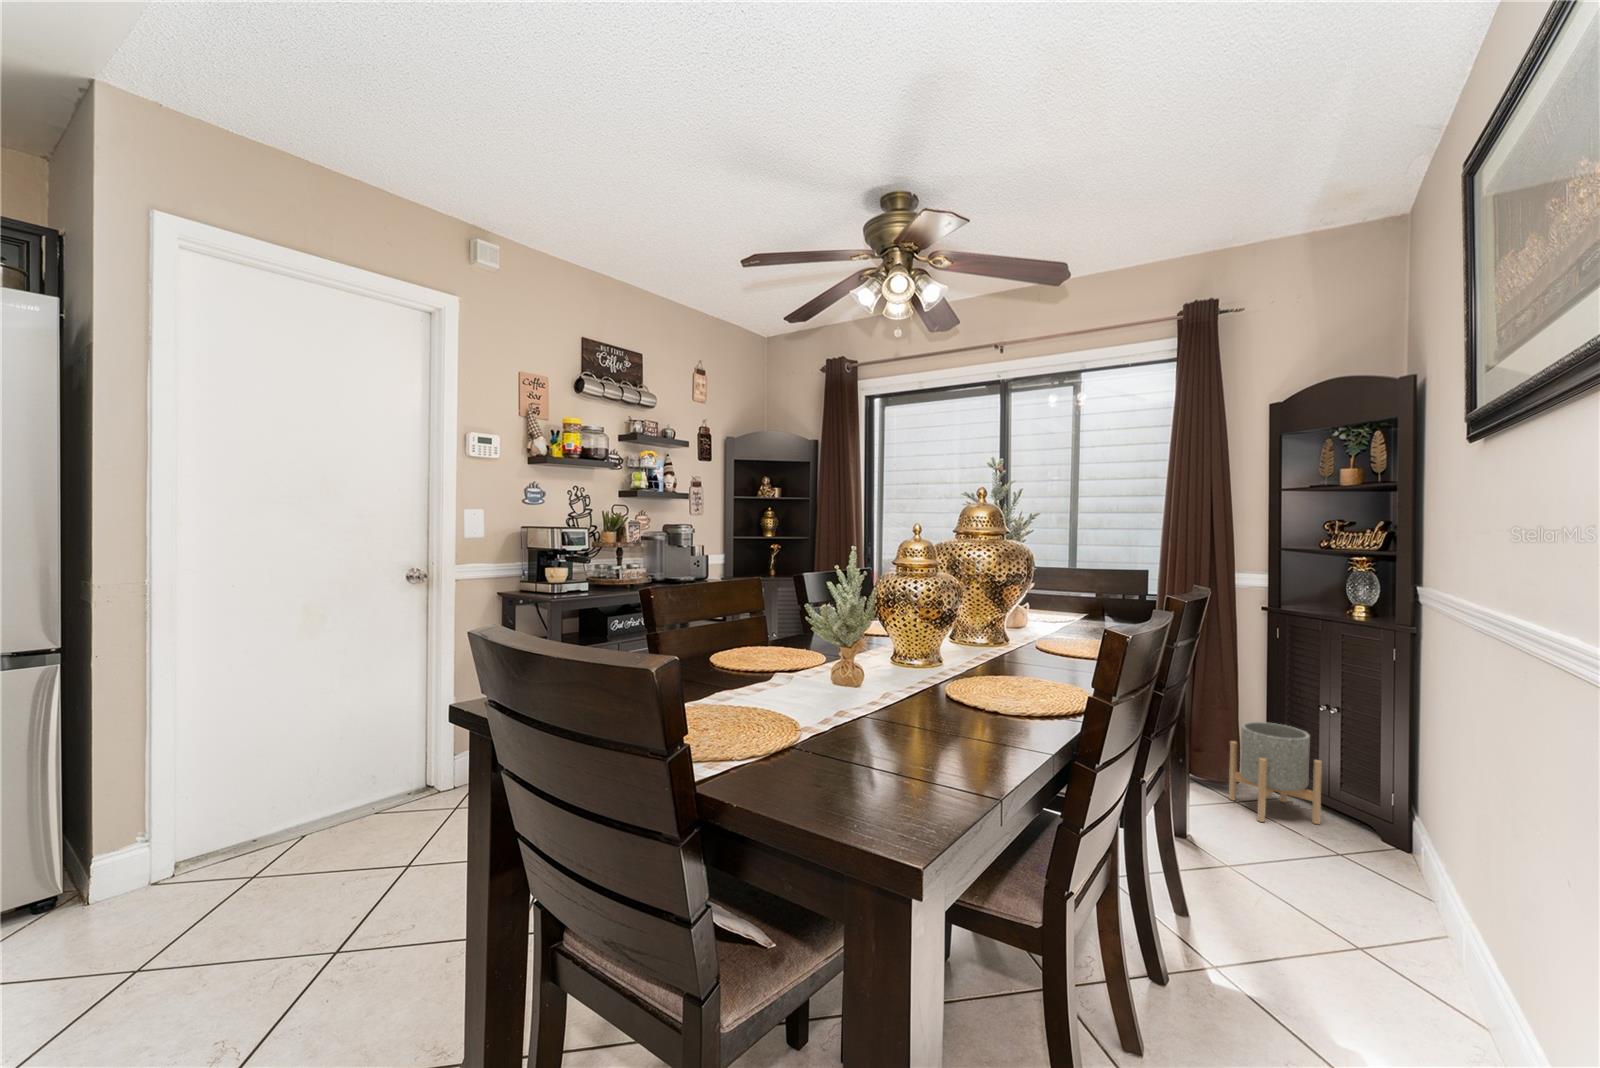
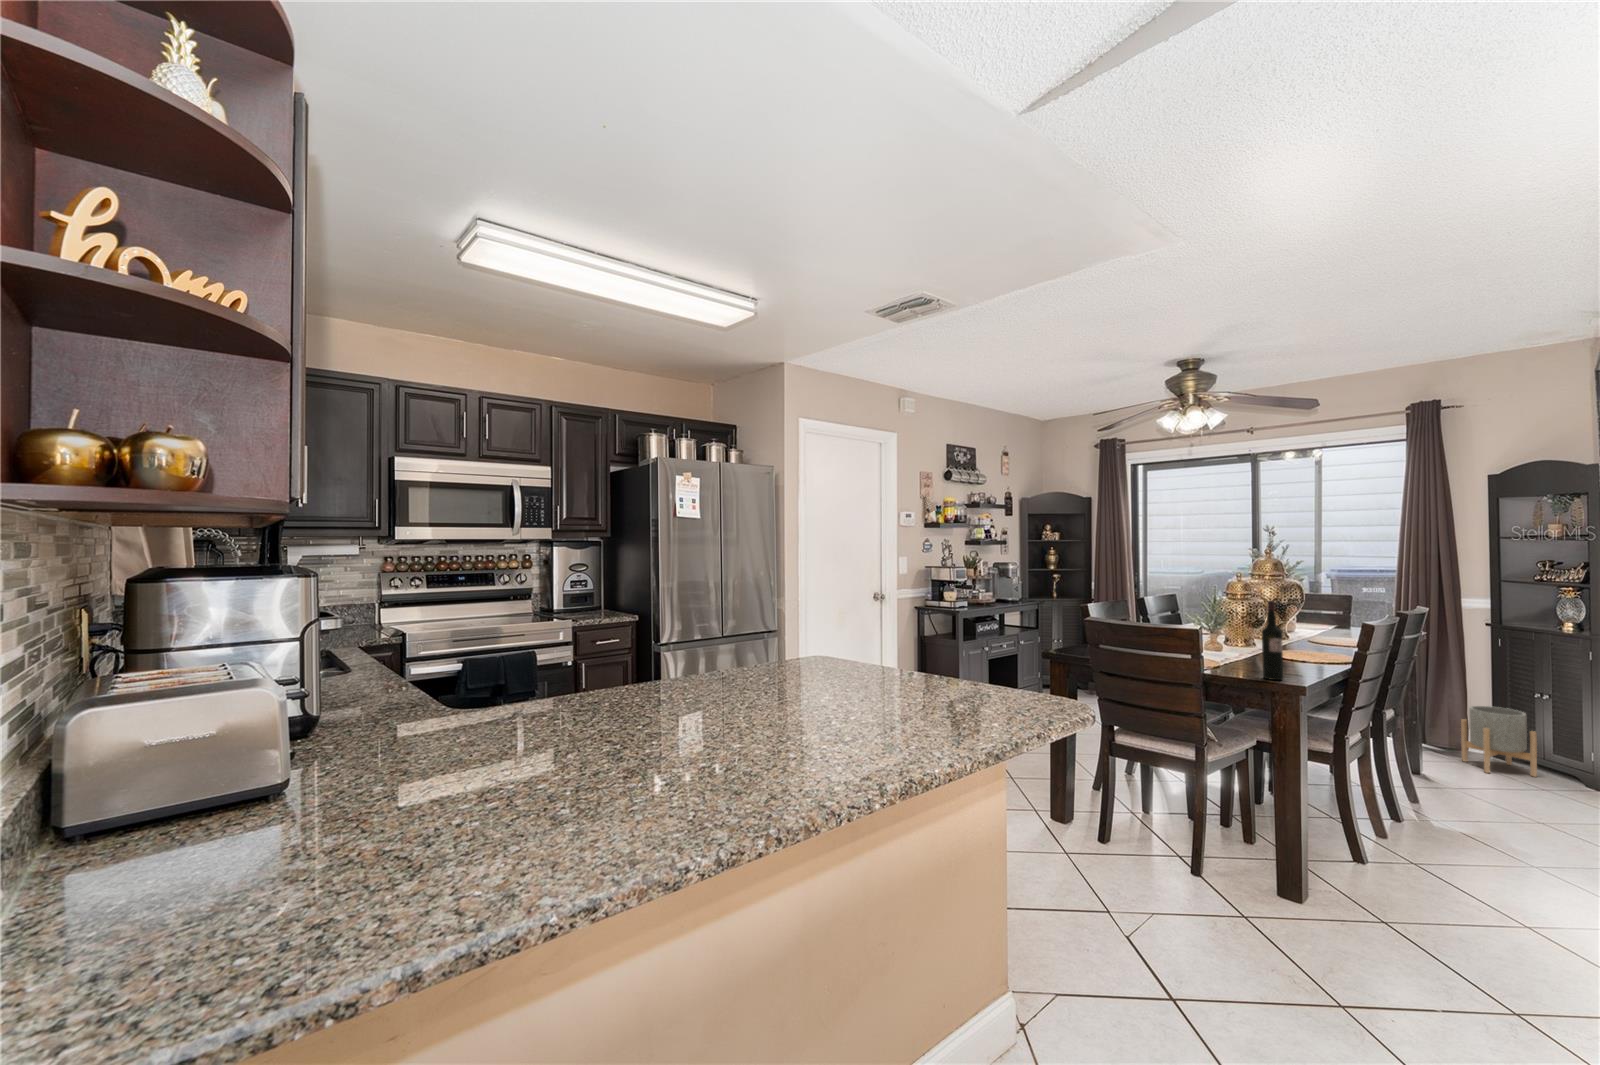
wine bottle: none [880,579,923,781] -> present [1262,601,1283,680]

